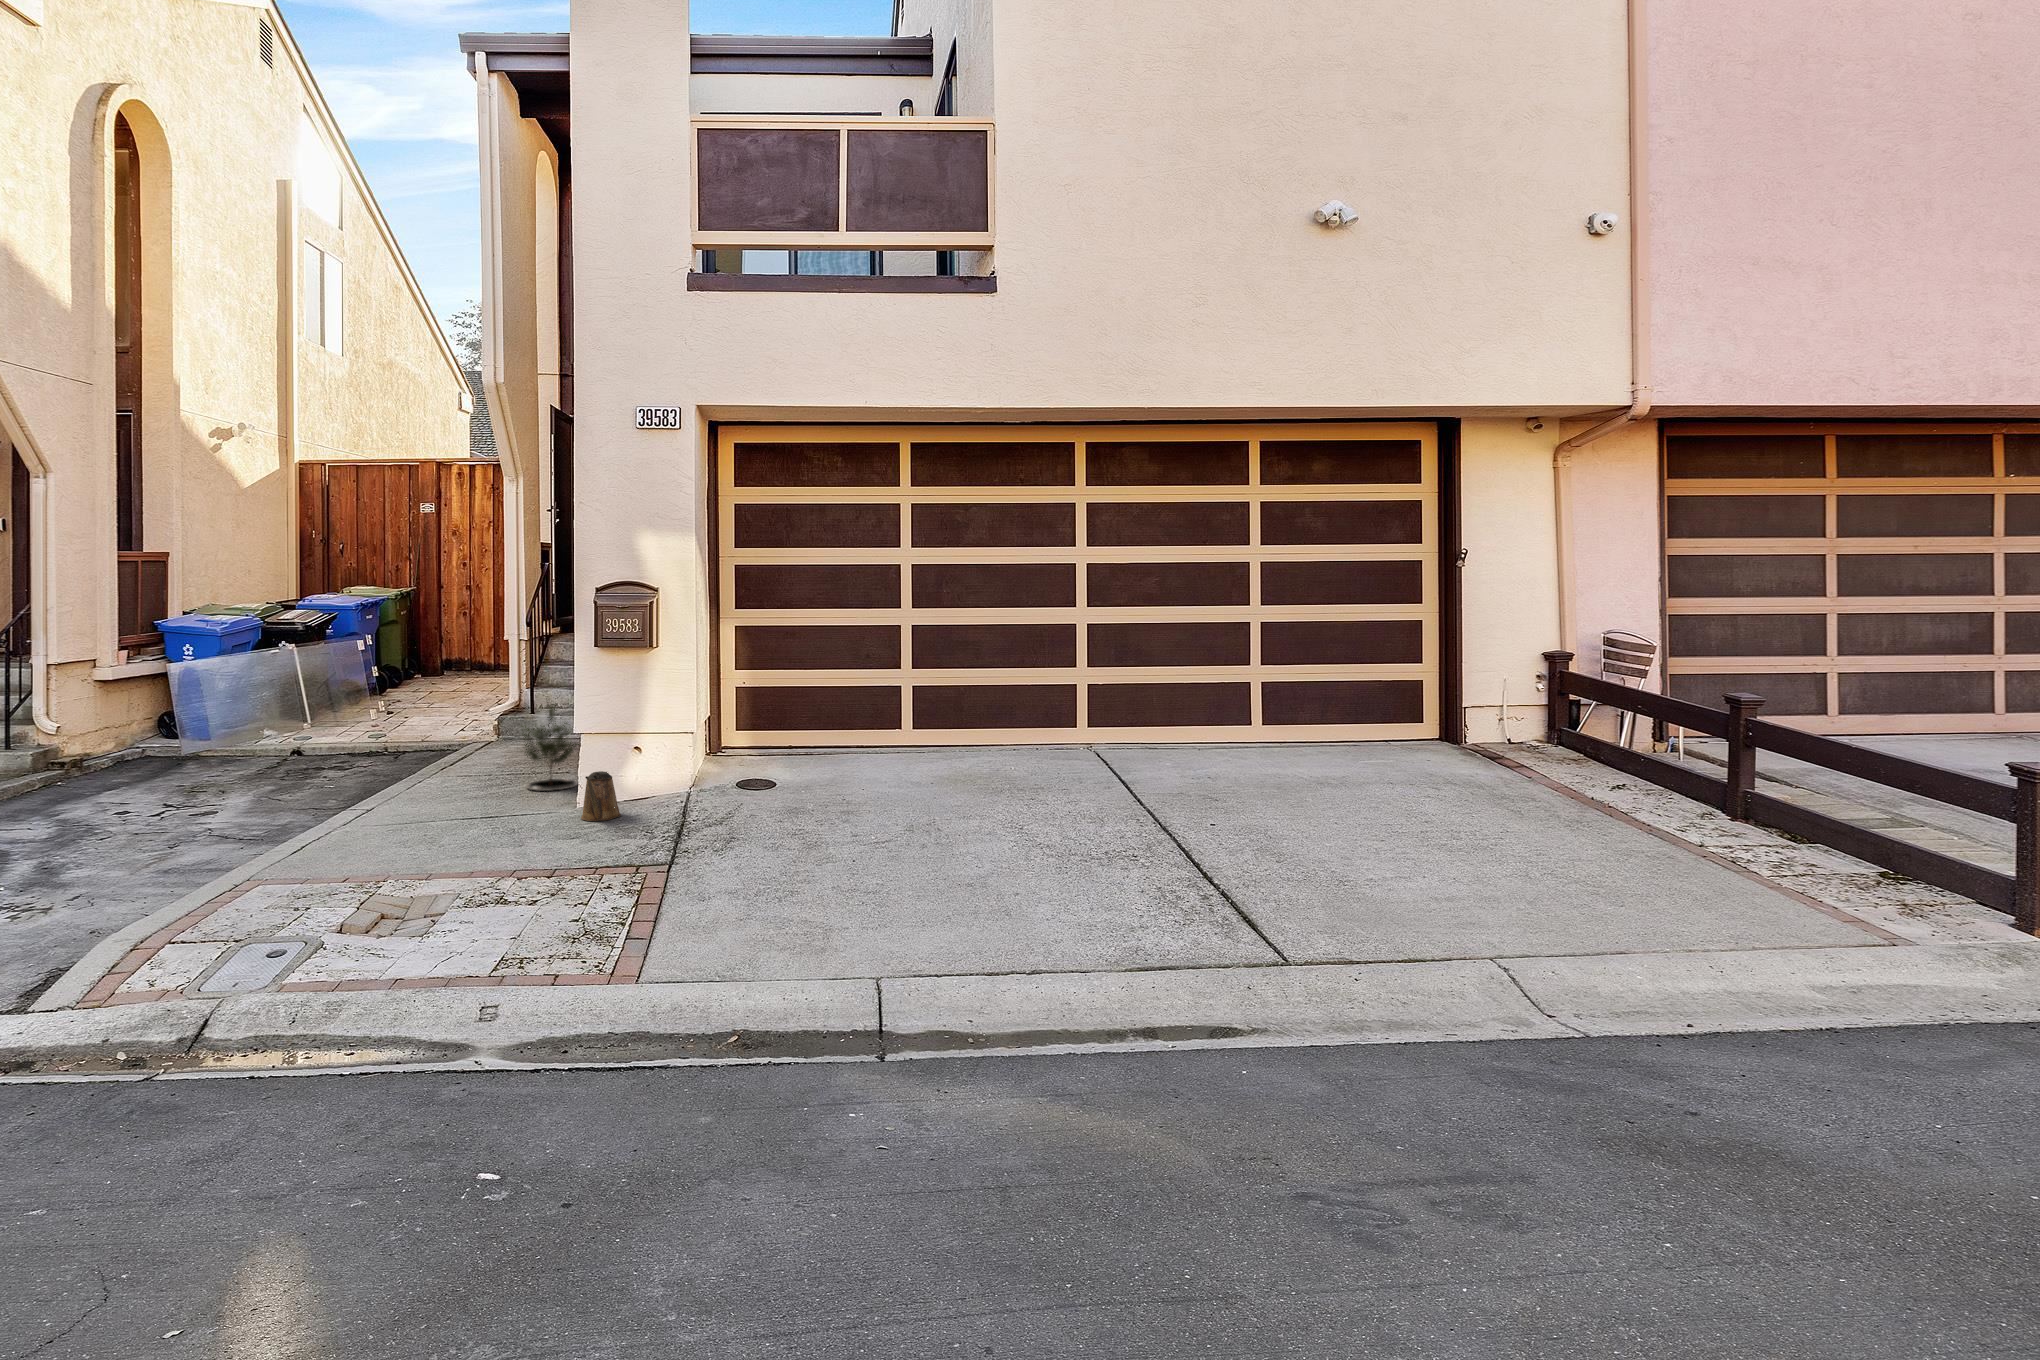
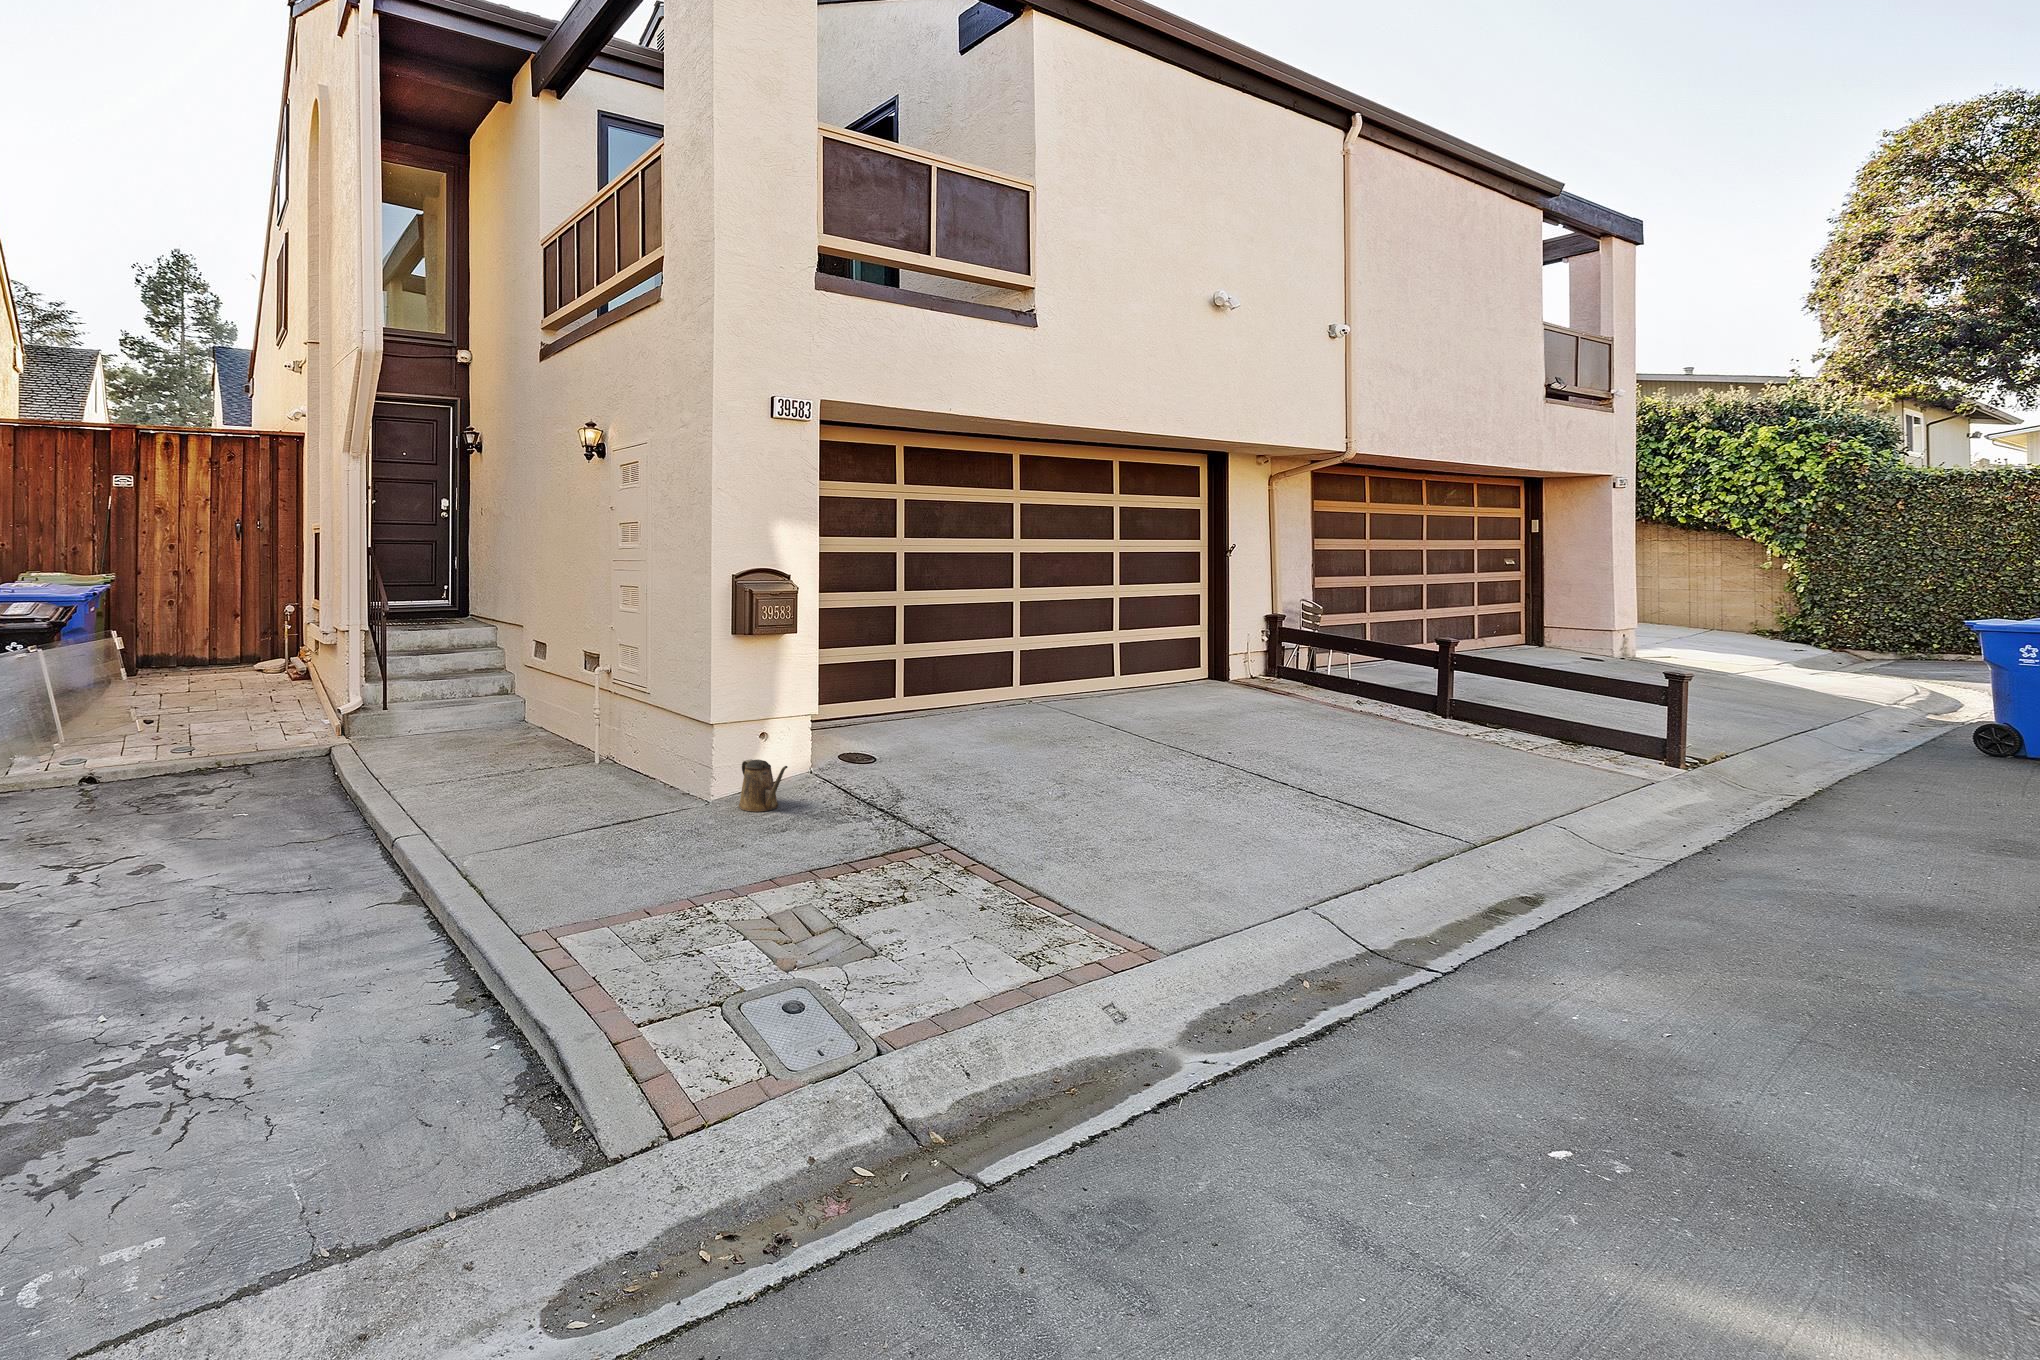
potted tree: present [522,703,579,791] -> none [576,686,646,788]

